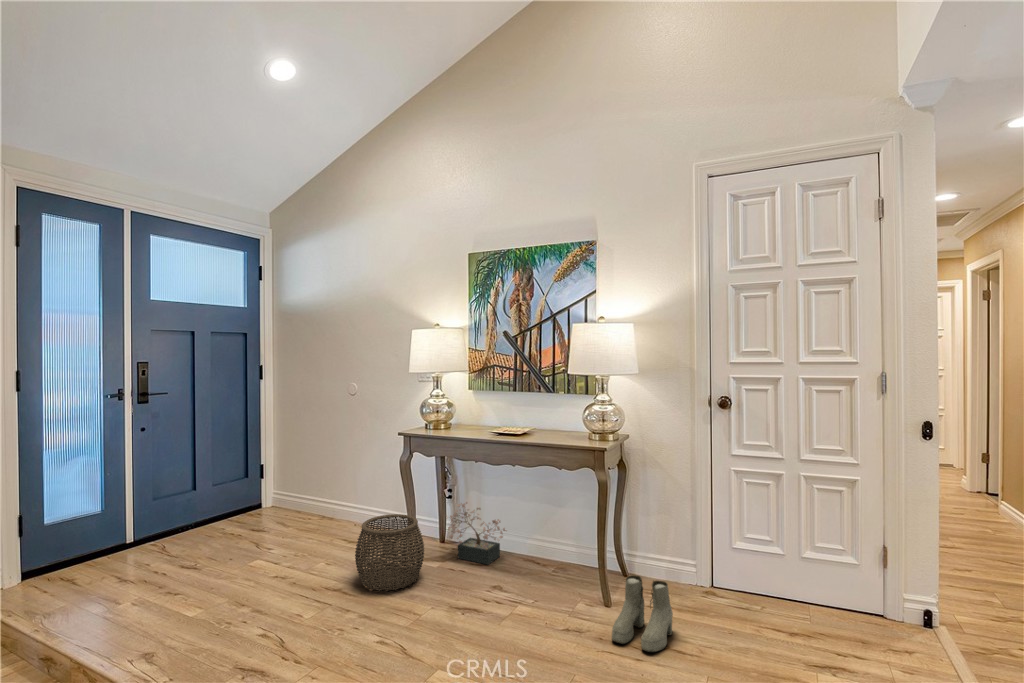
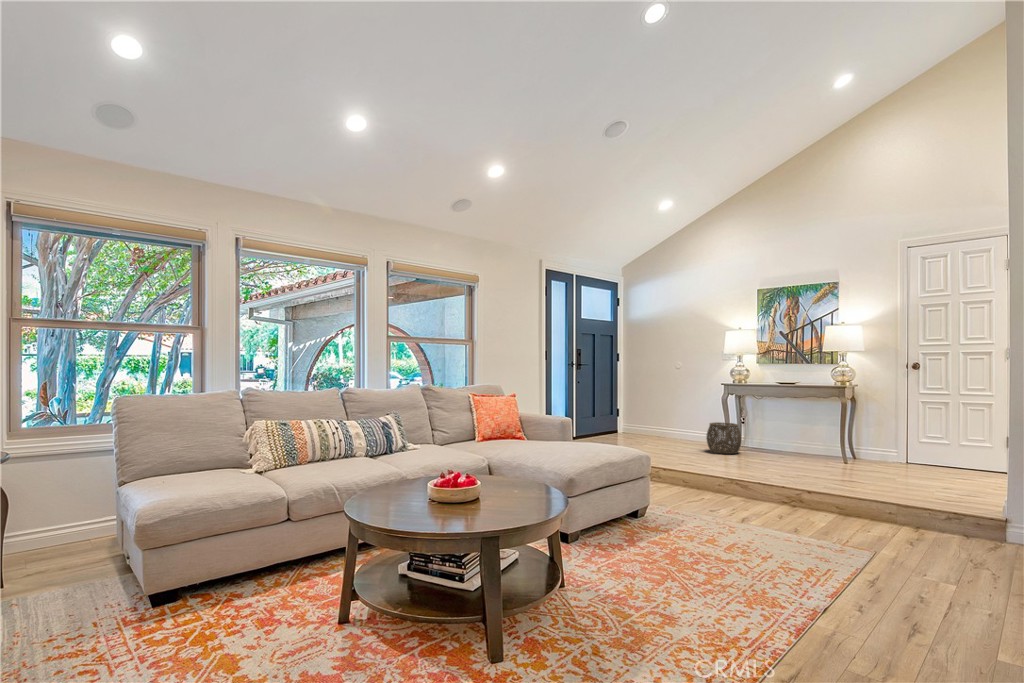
decorative plant: present [446,502,506,565] -> none [747,423,783,453]
boots: present [612,575,673,652] -> none [852,444,885,472]

